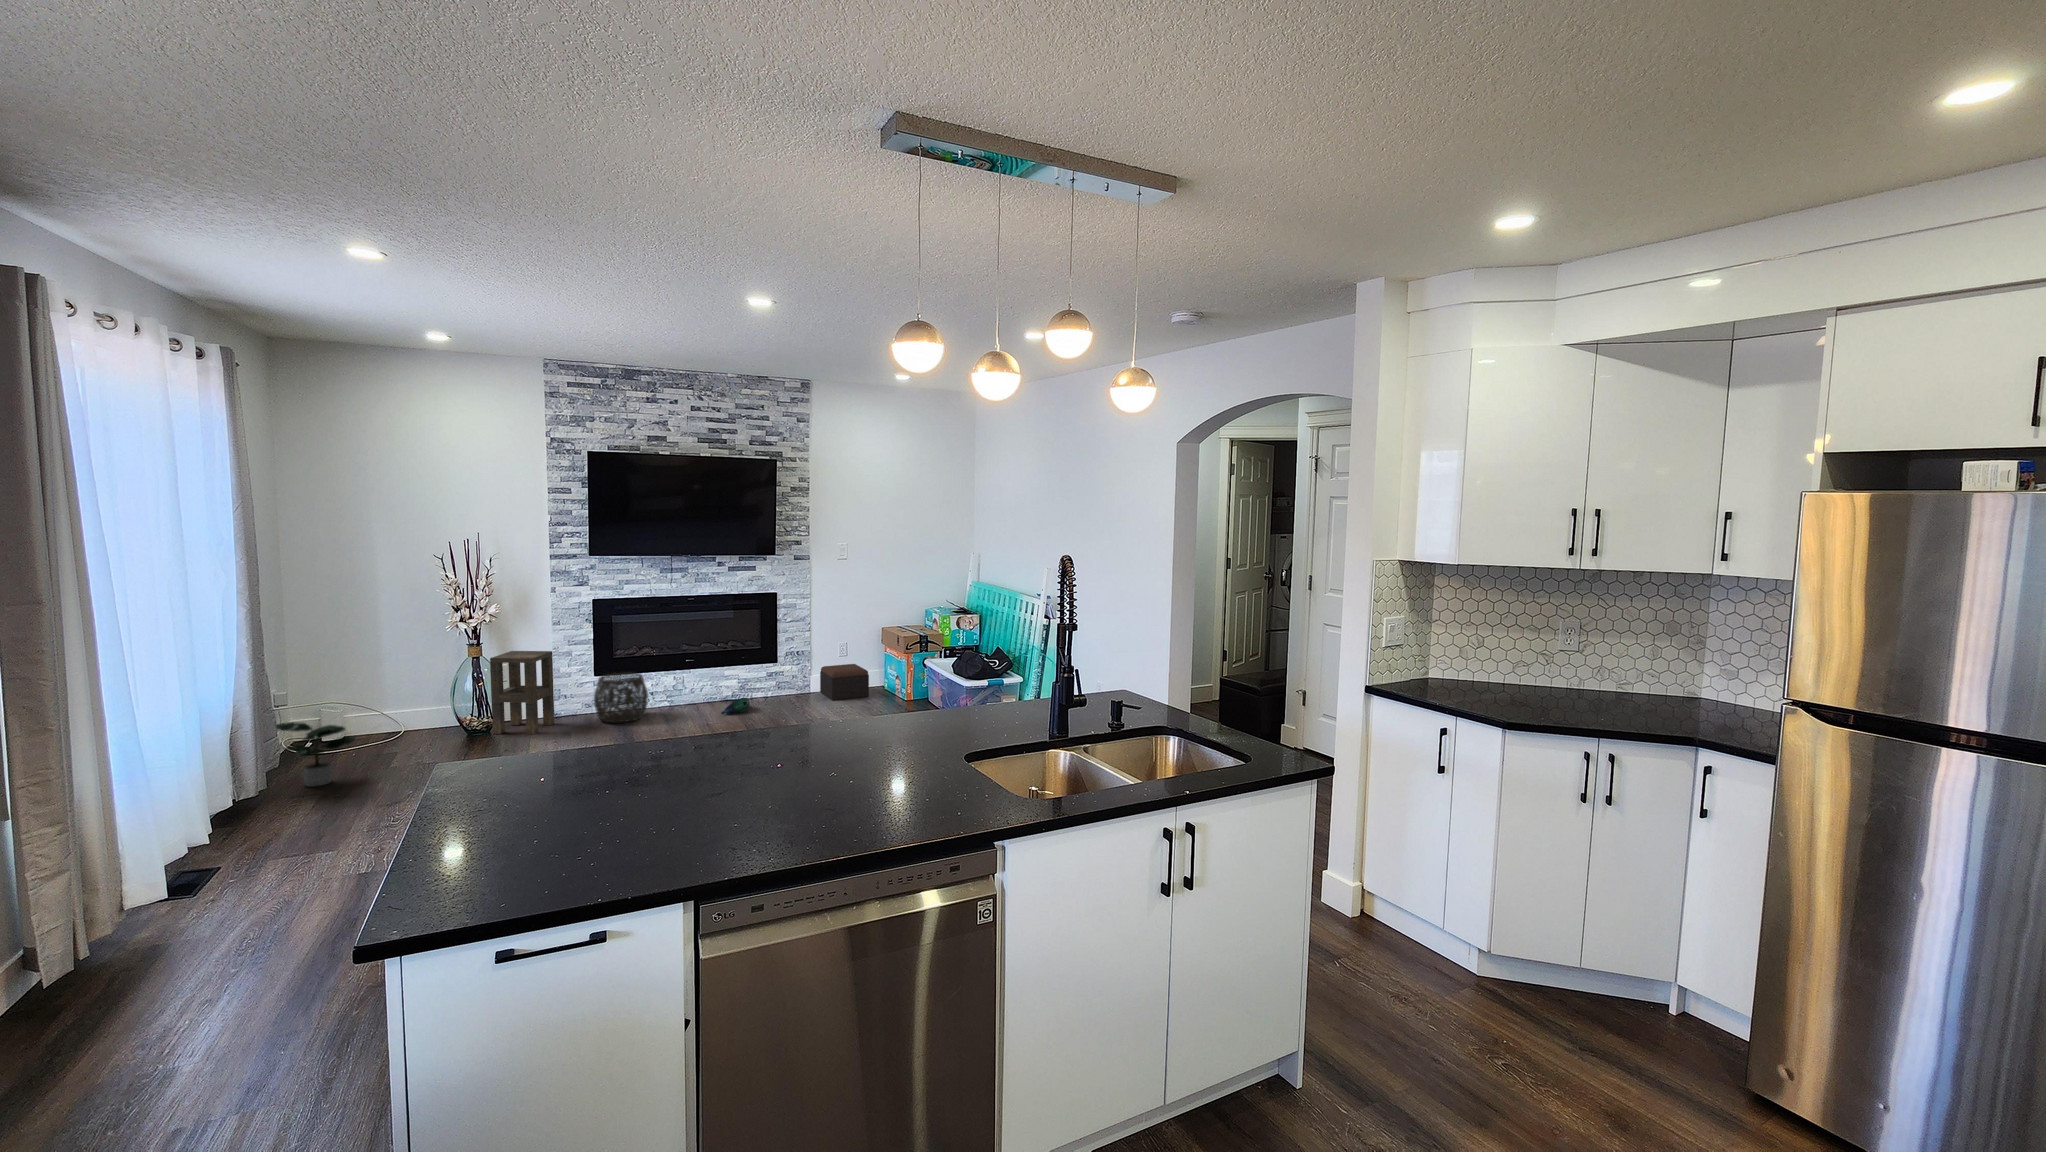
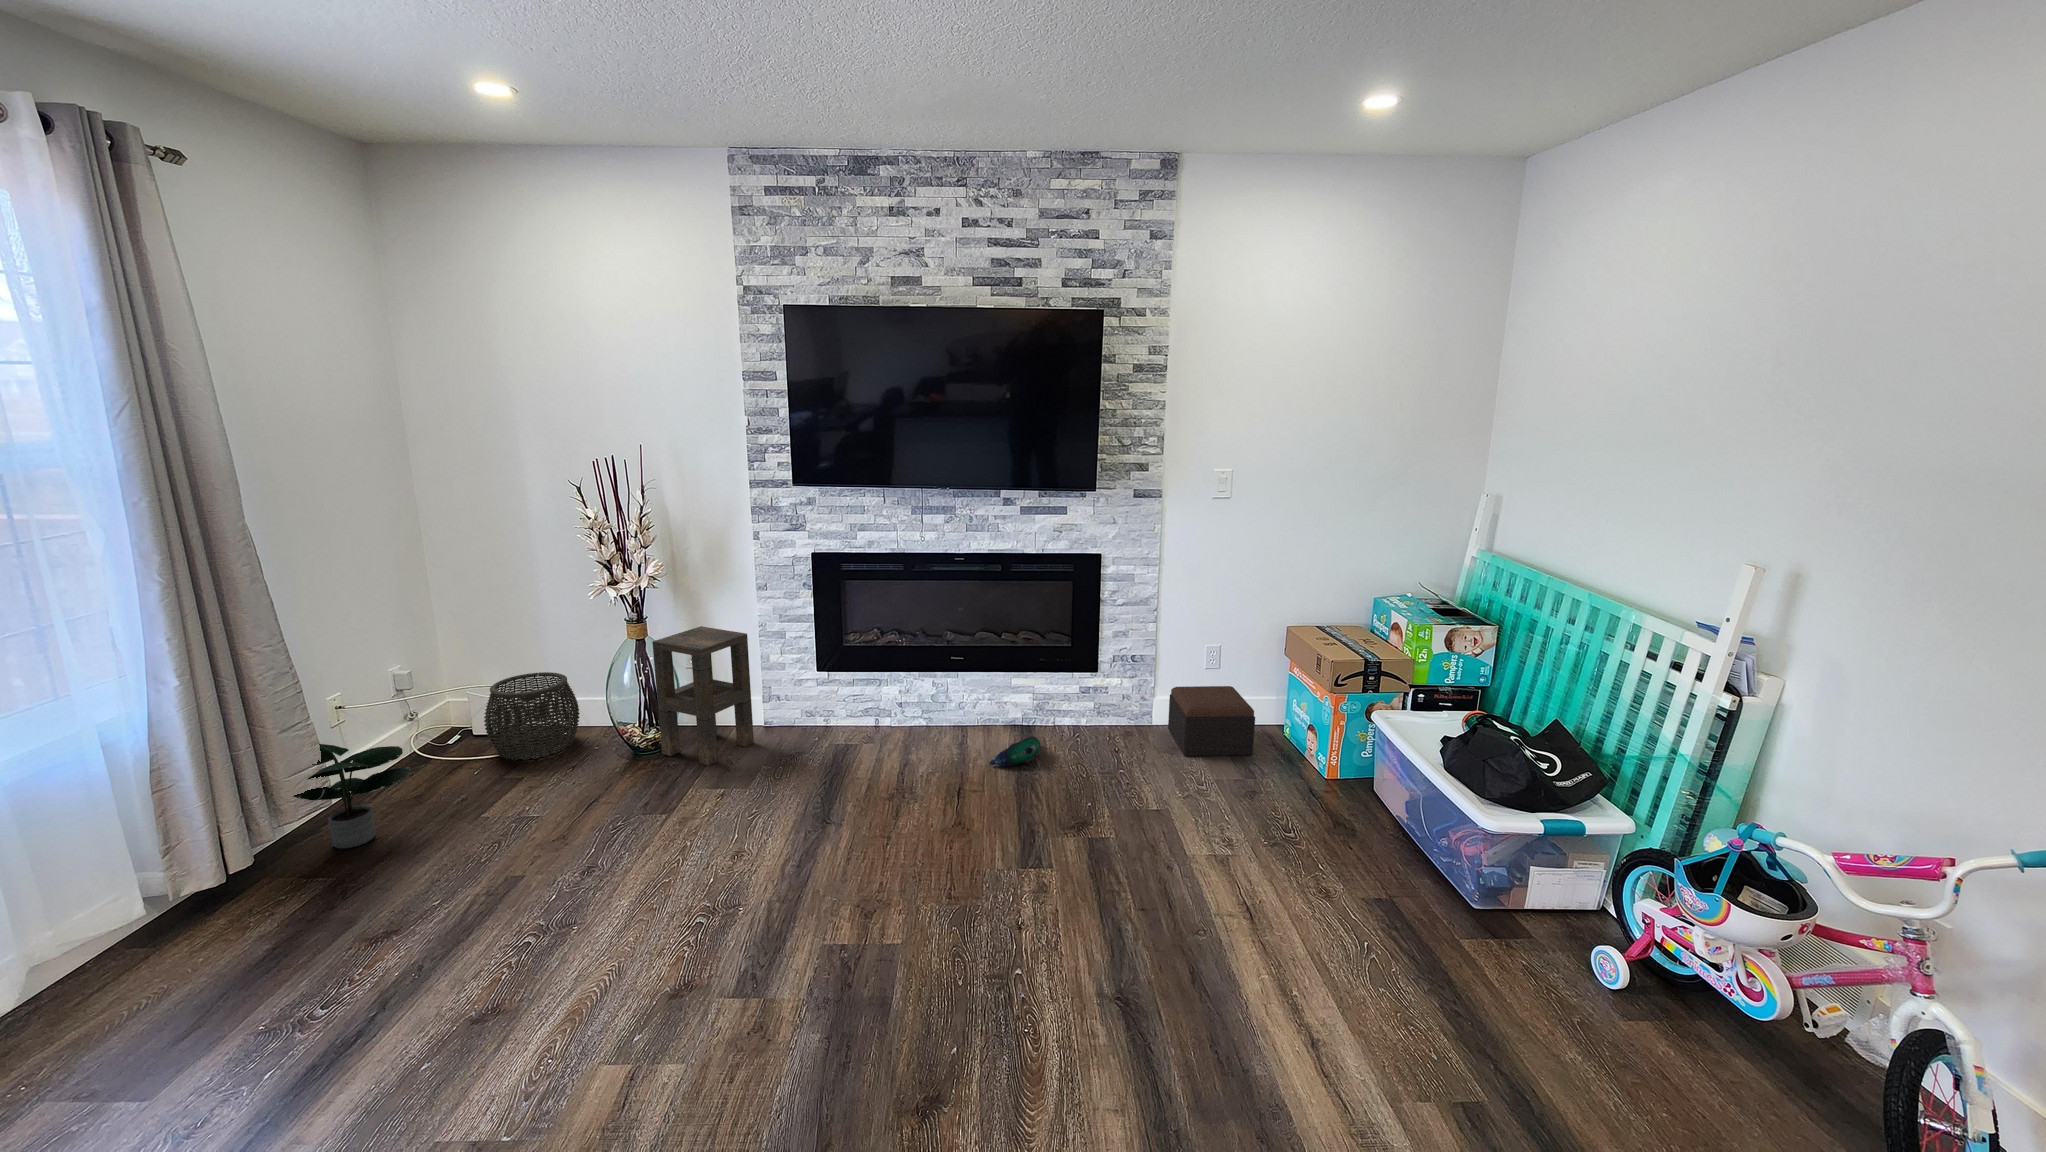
woven basket: present [594,673,648,723] -> present [484,672,580,761]

